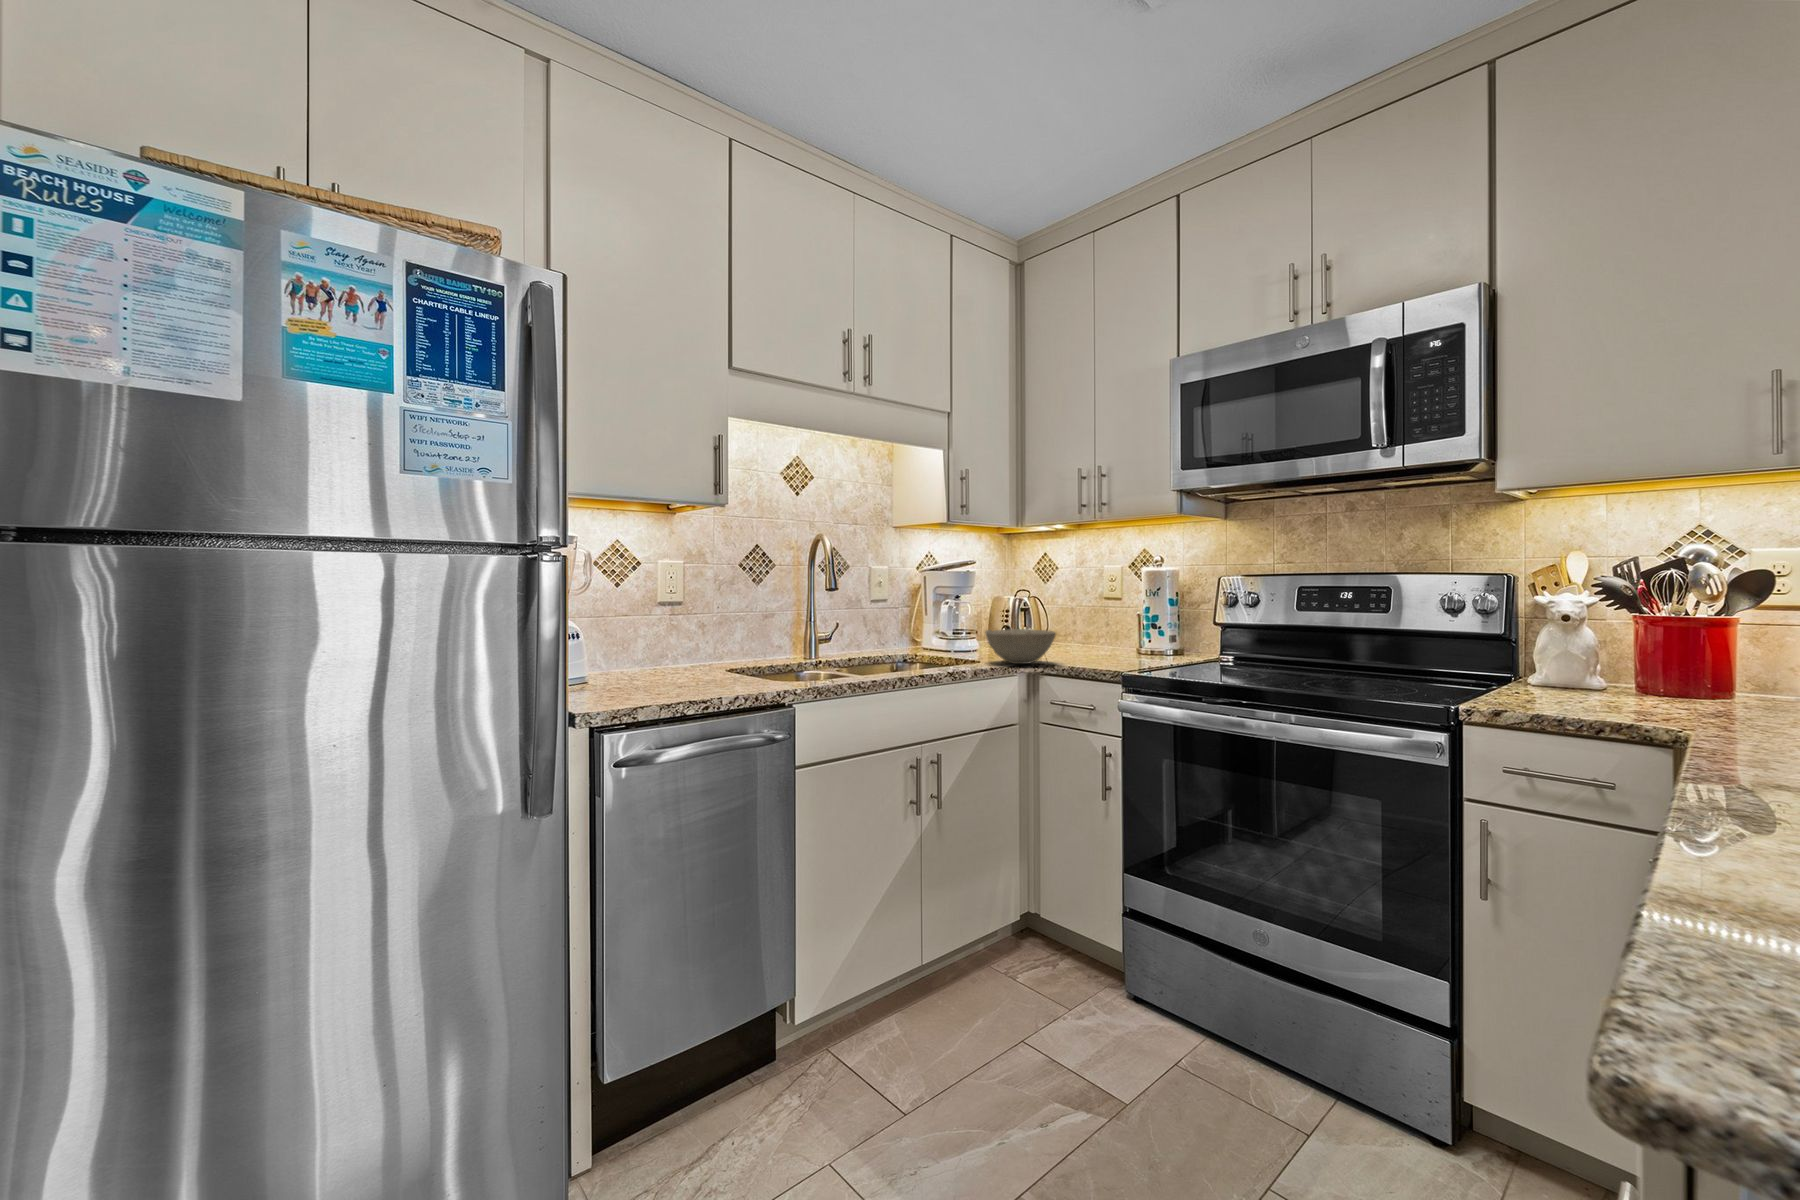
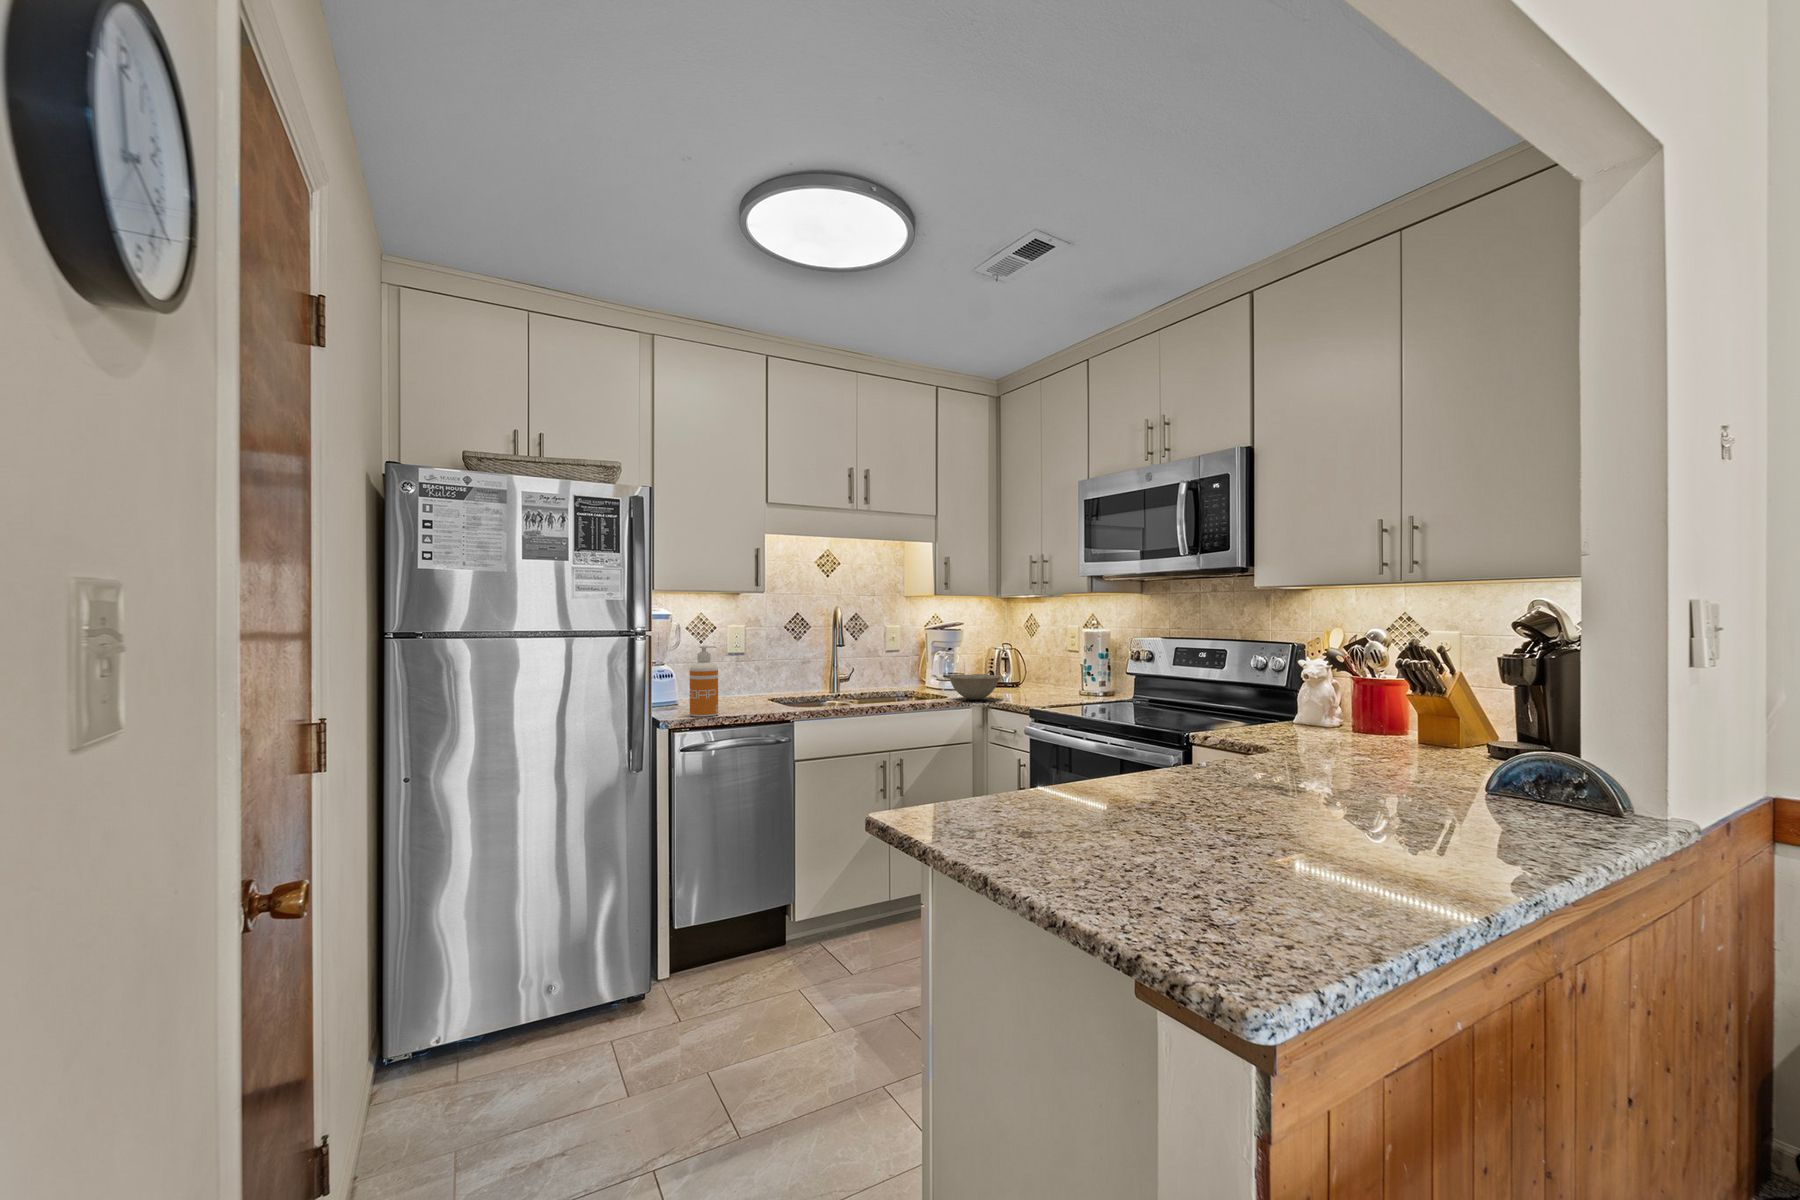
soap dispenser: none [621,584,671,702] -> present [690,646,718,717]

